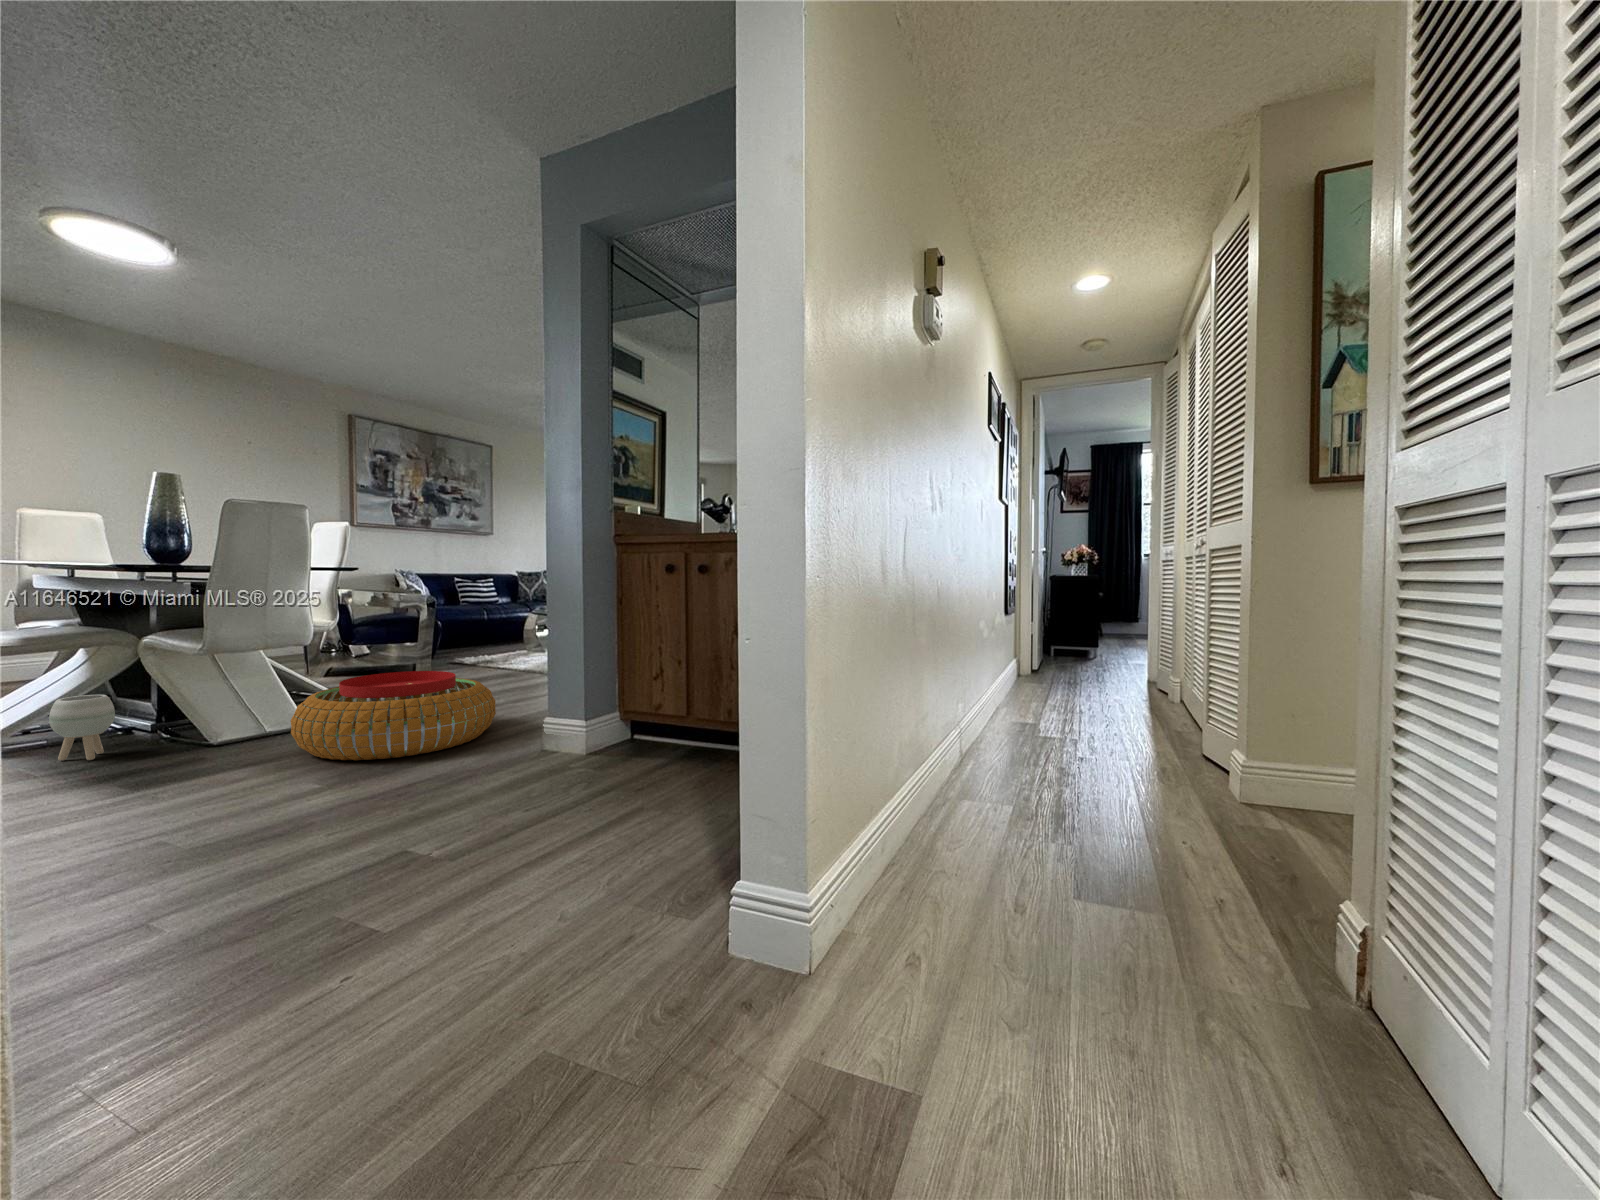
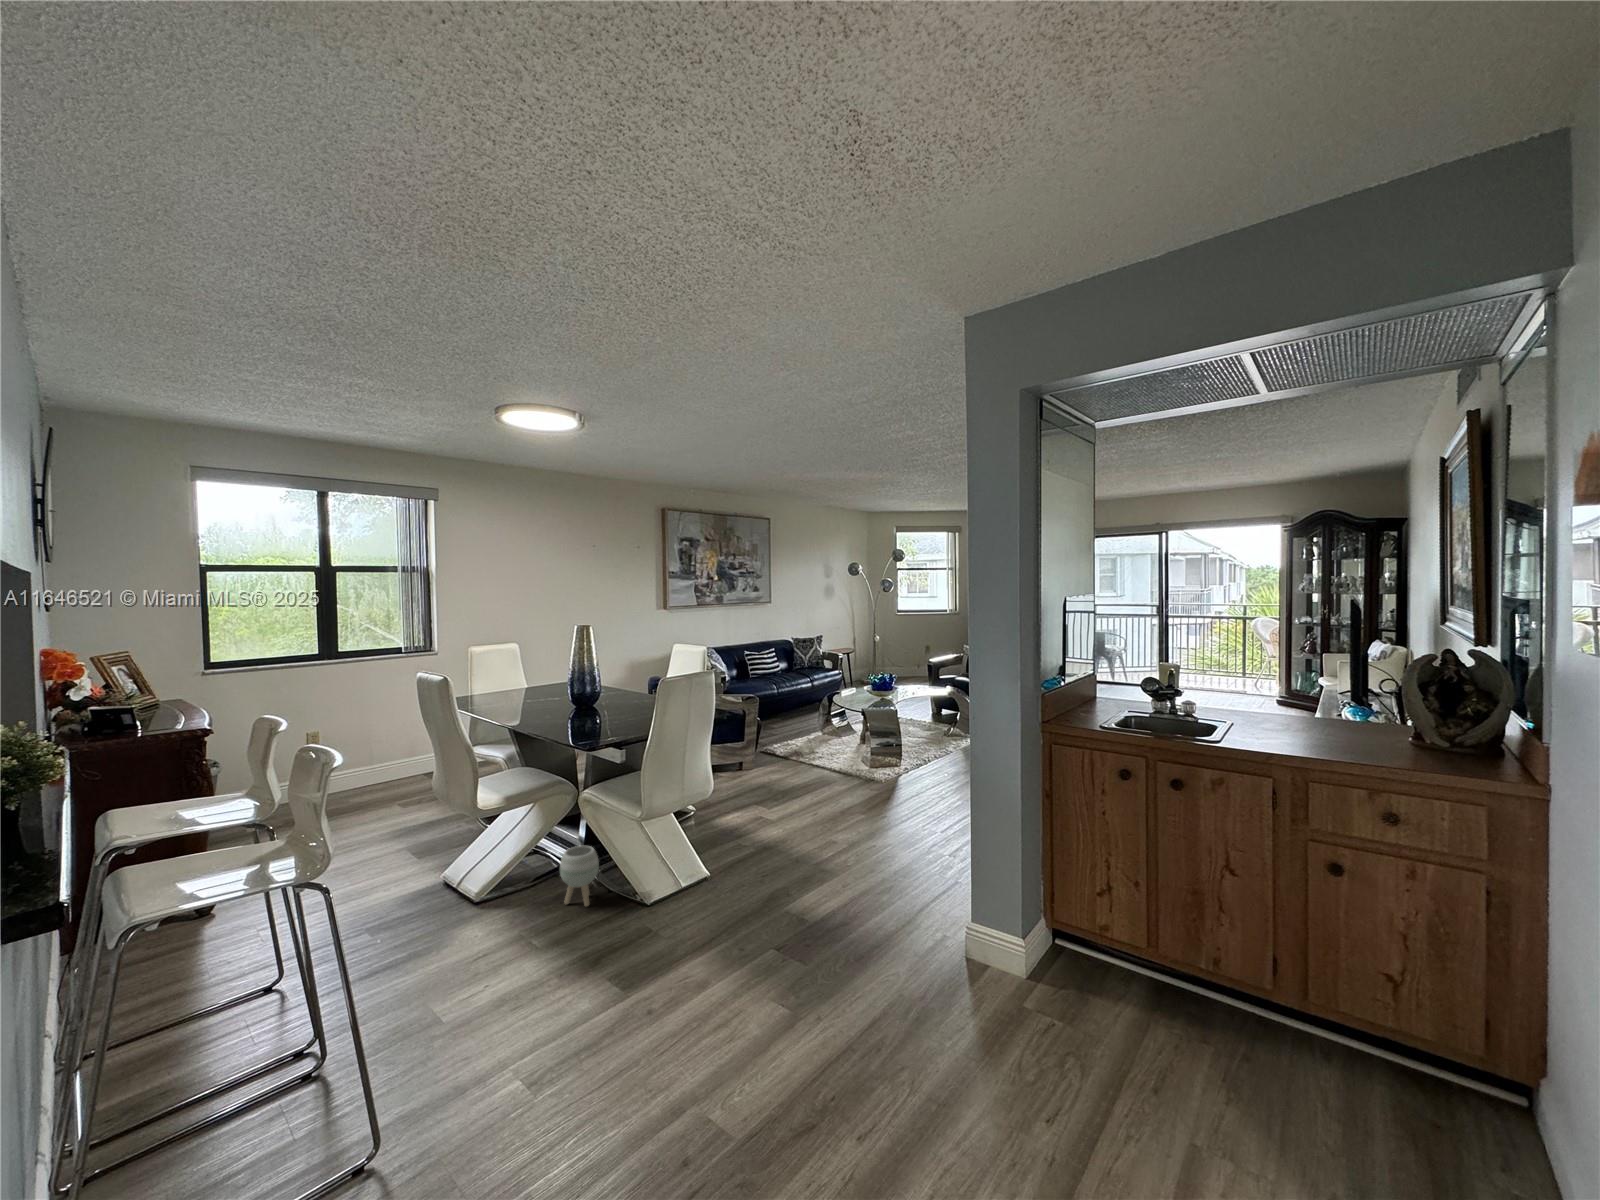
pouf: present [291,671,496,760] -> none [738,827,904,940]

